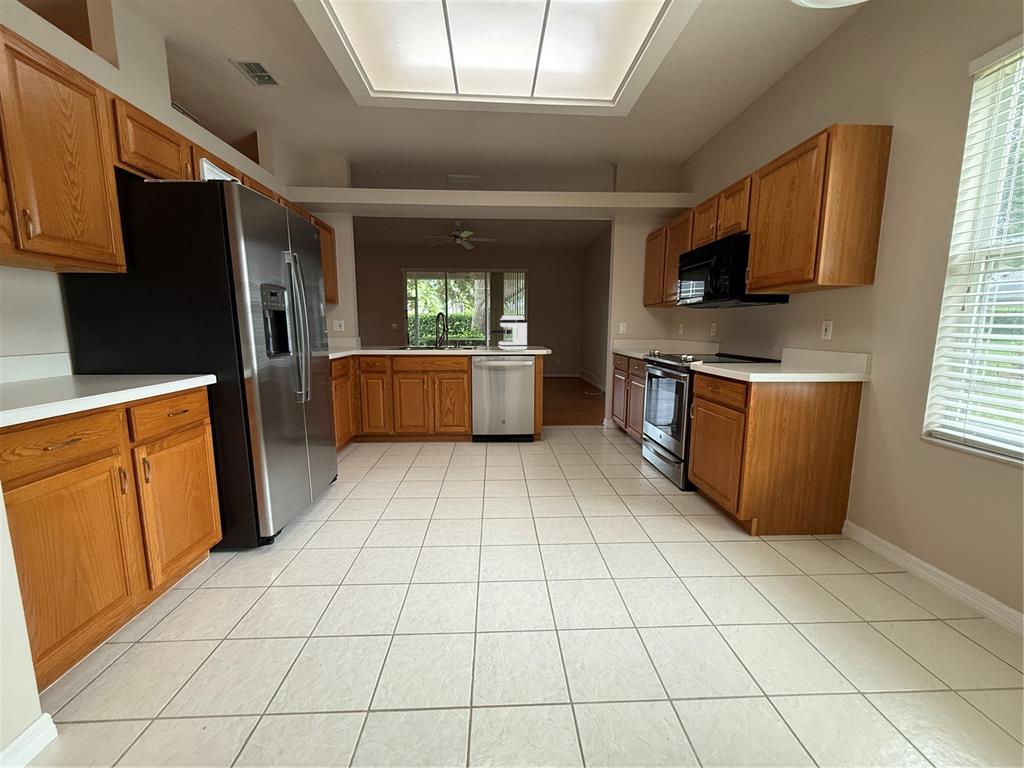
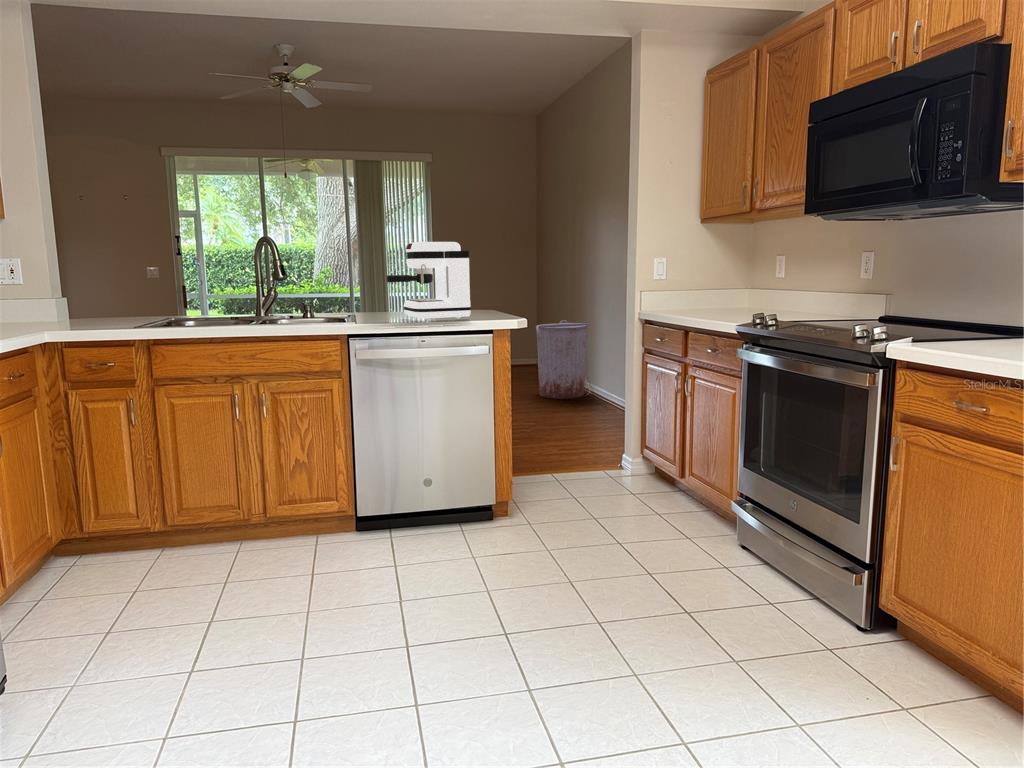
trash can: none [576,354,604,395] -> present [536,320,590,399]

